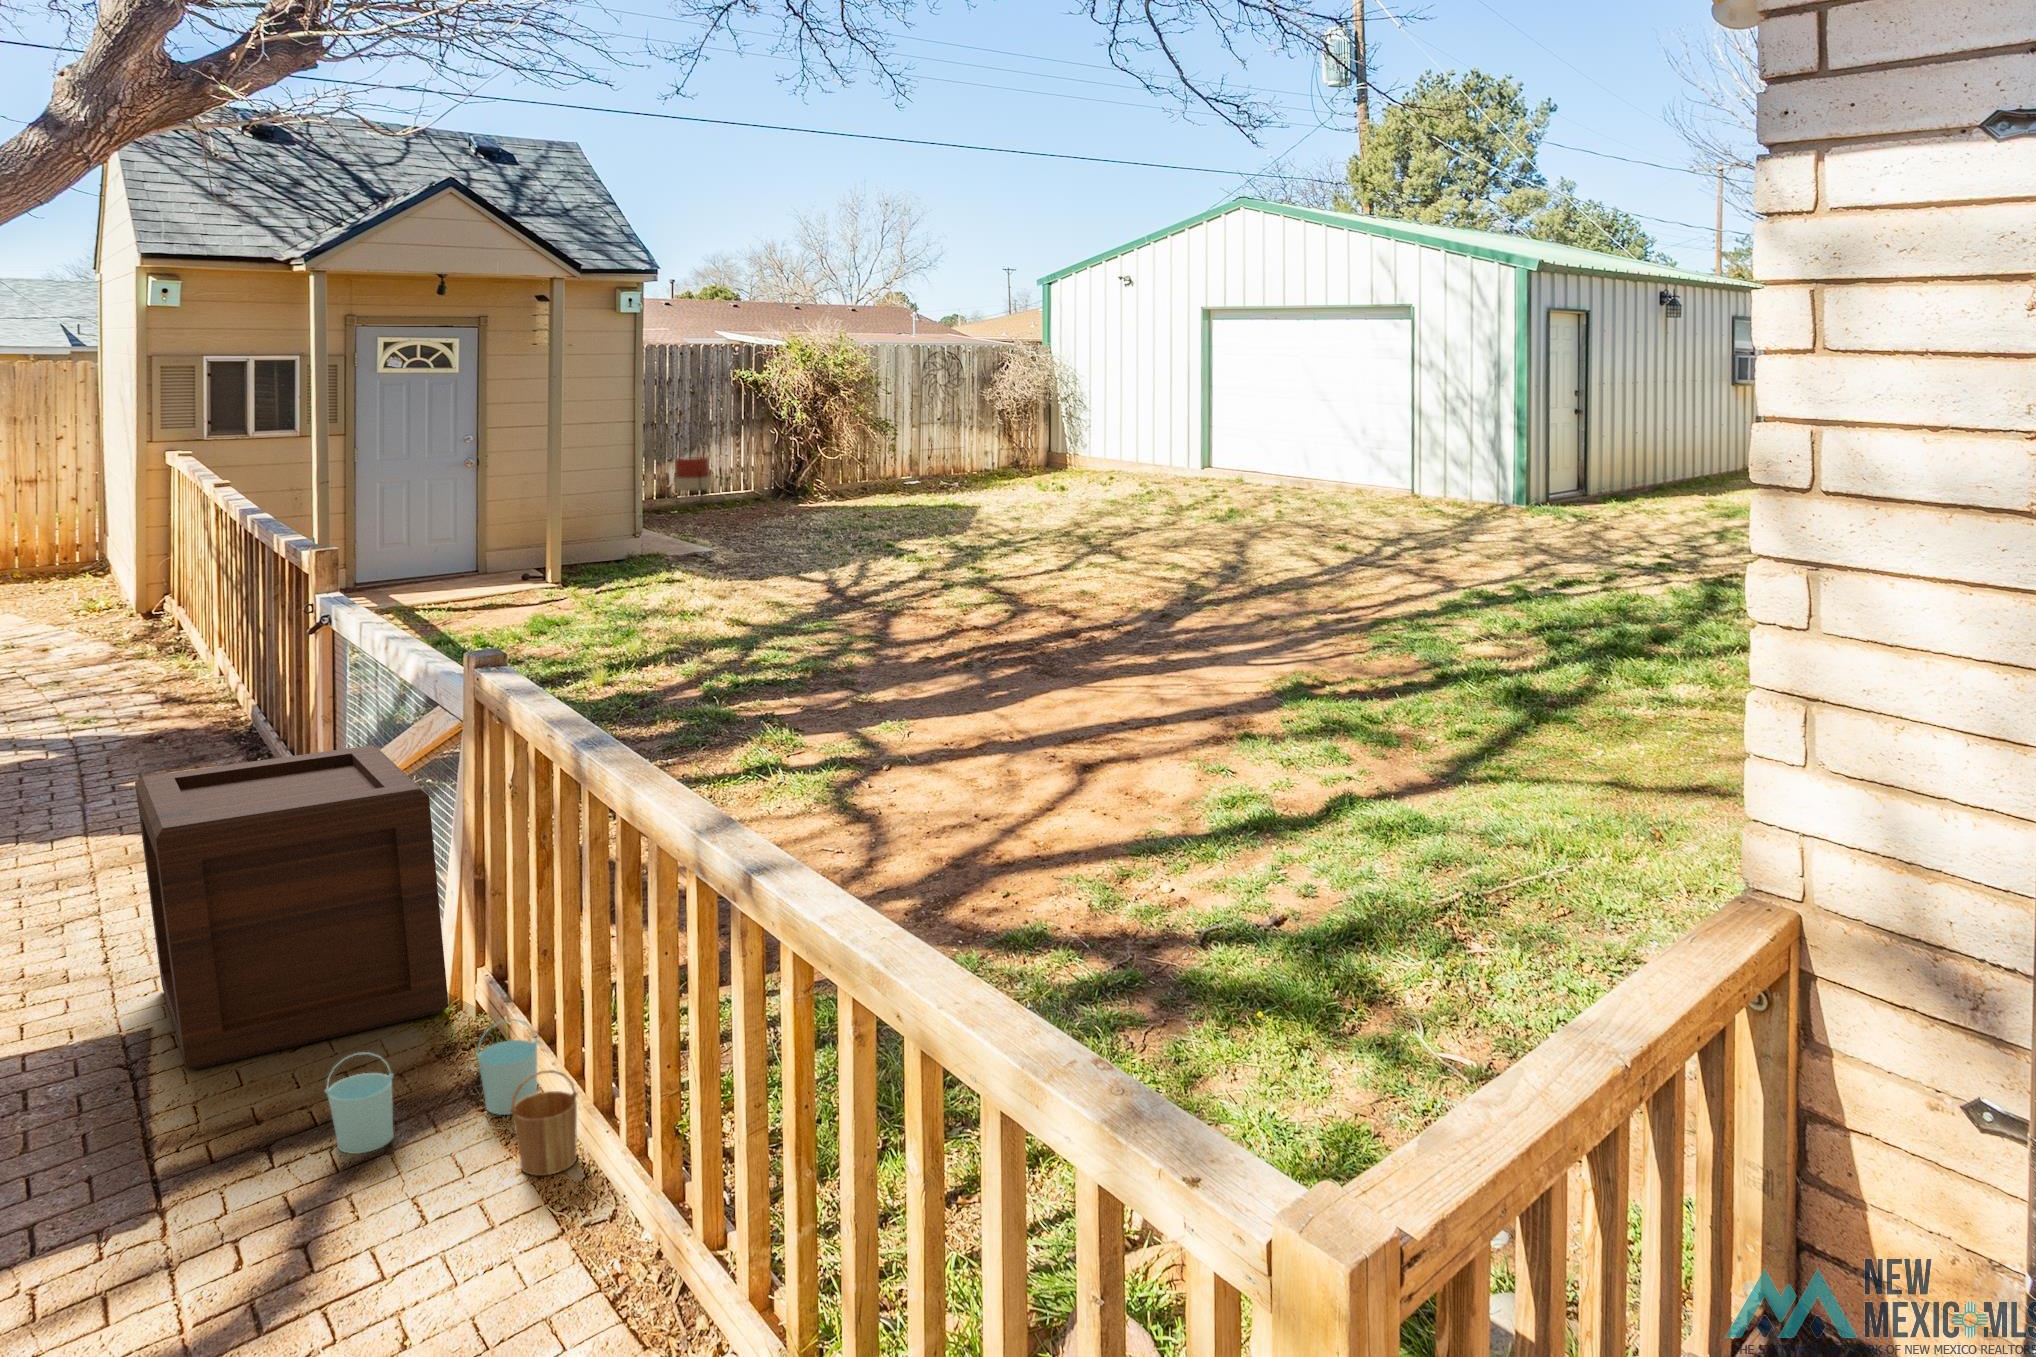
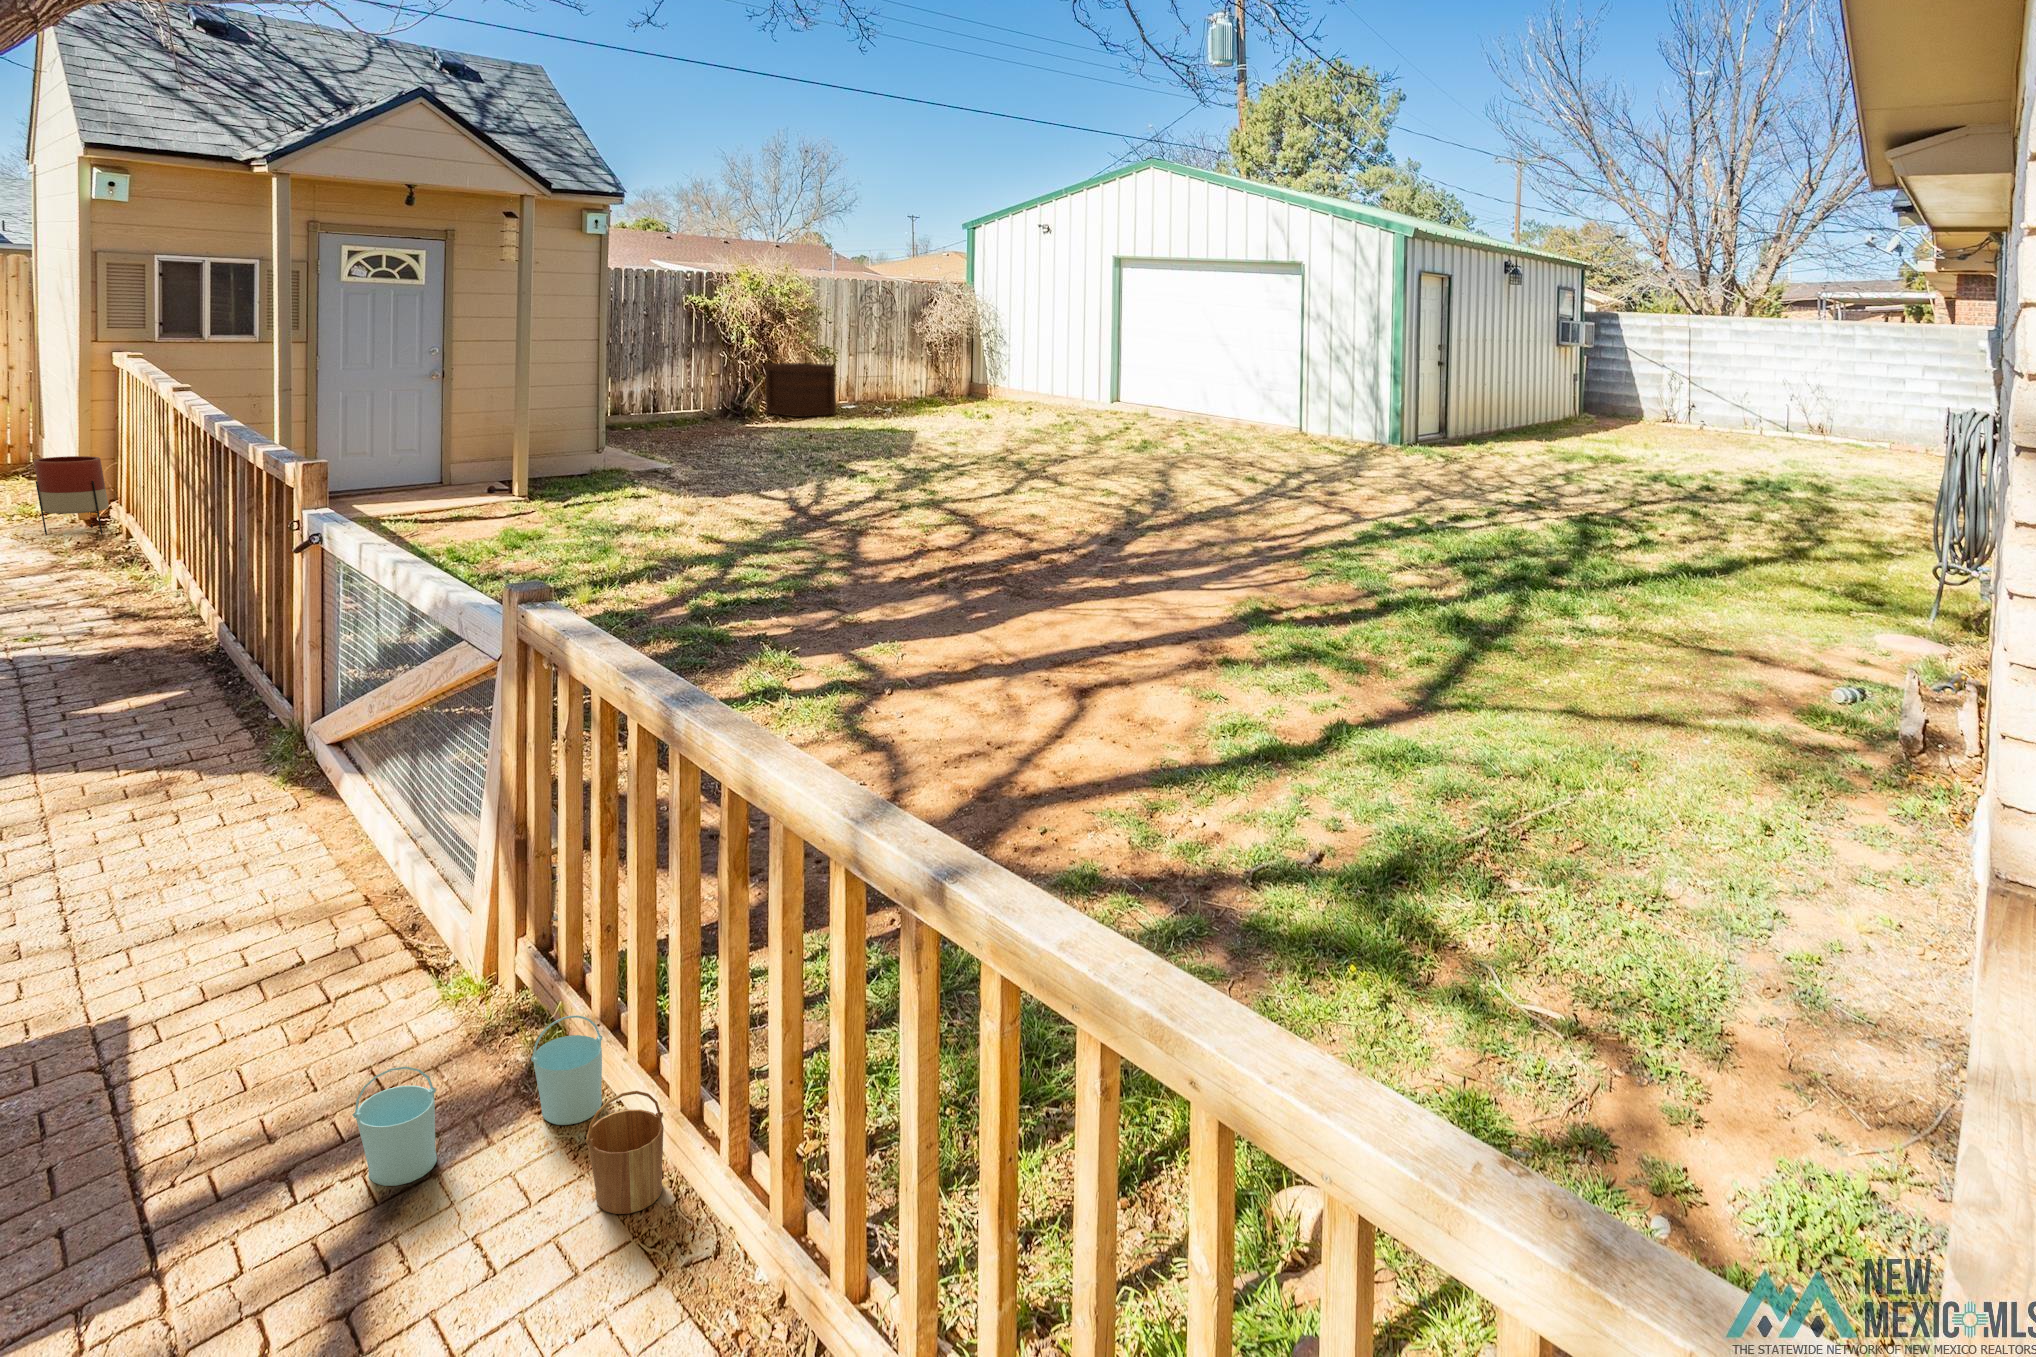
planter: present [675,457,710,491] -> present [34,456,109,535]
wooden crate: present [135,745,449,1070] -> present [764,363,836,417]

